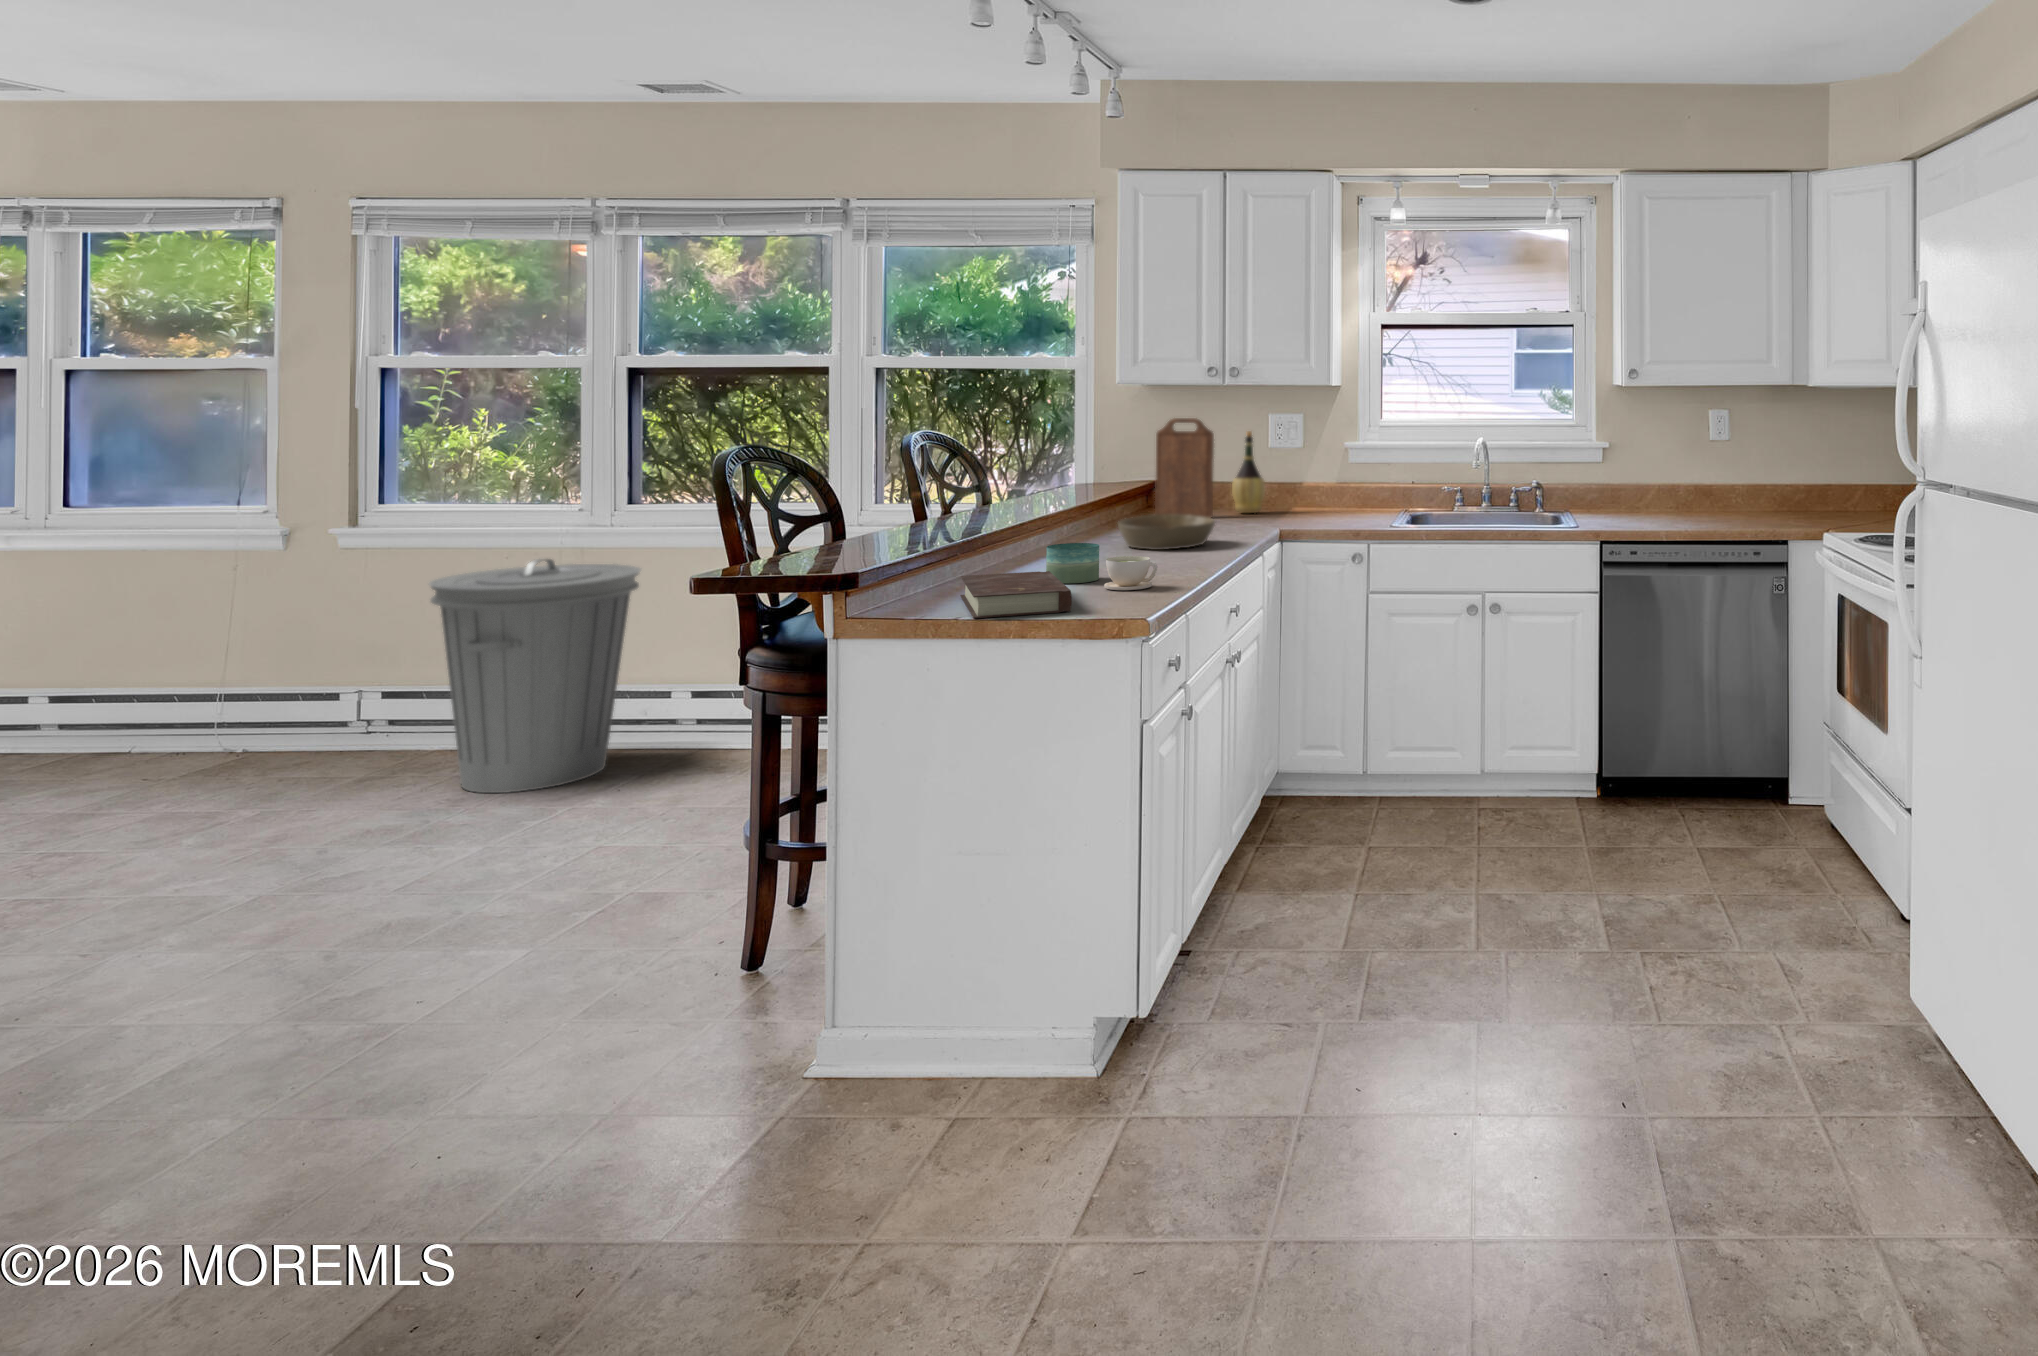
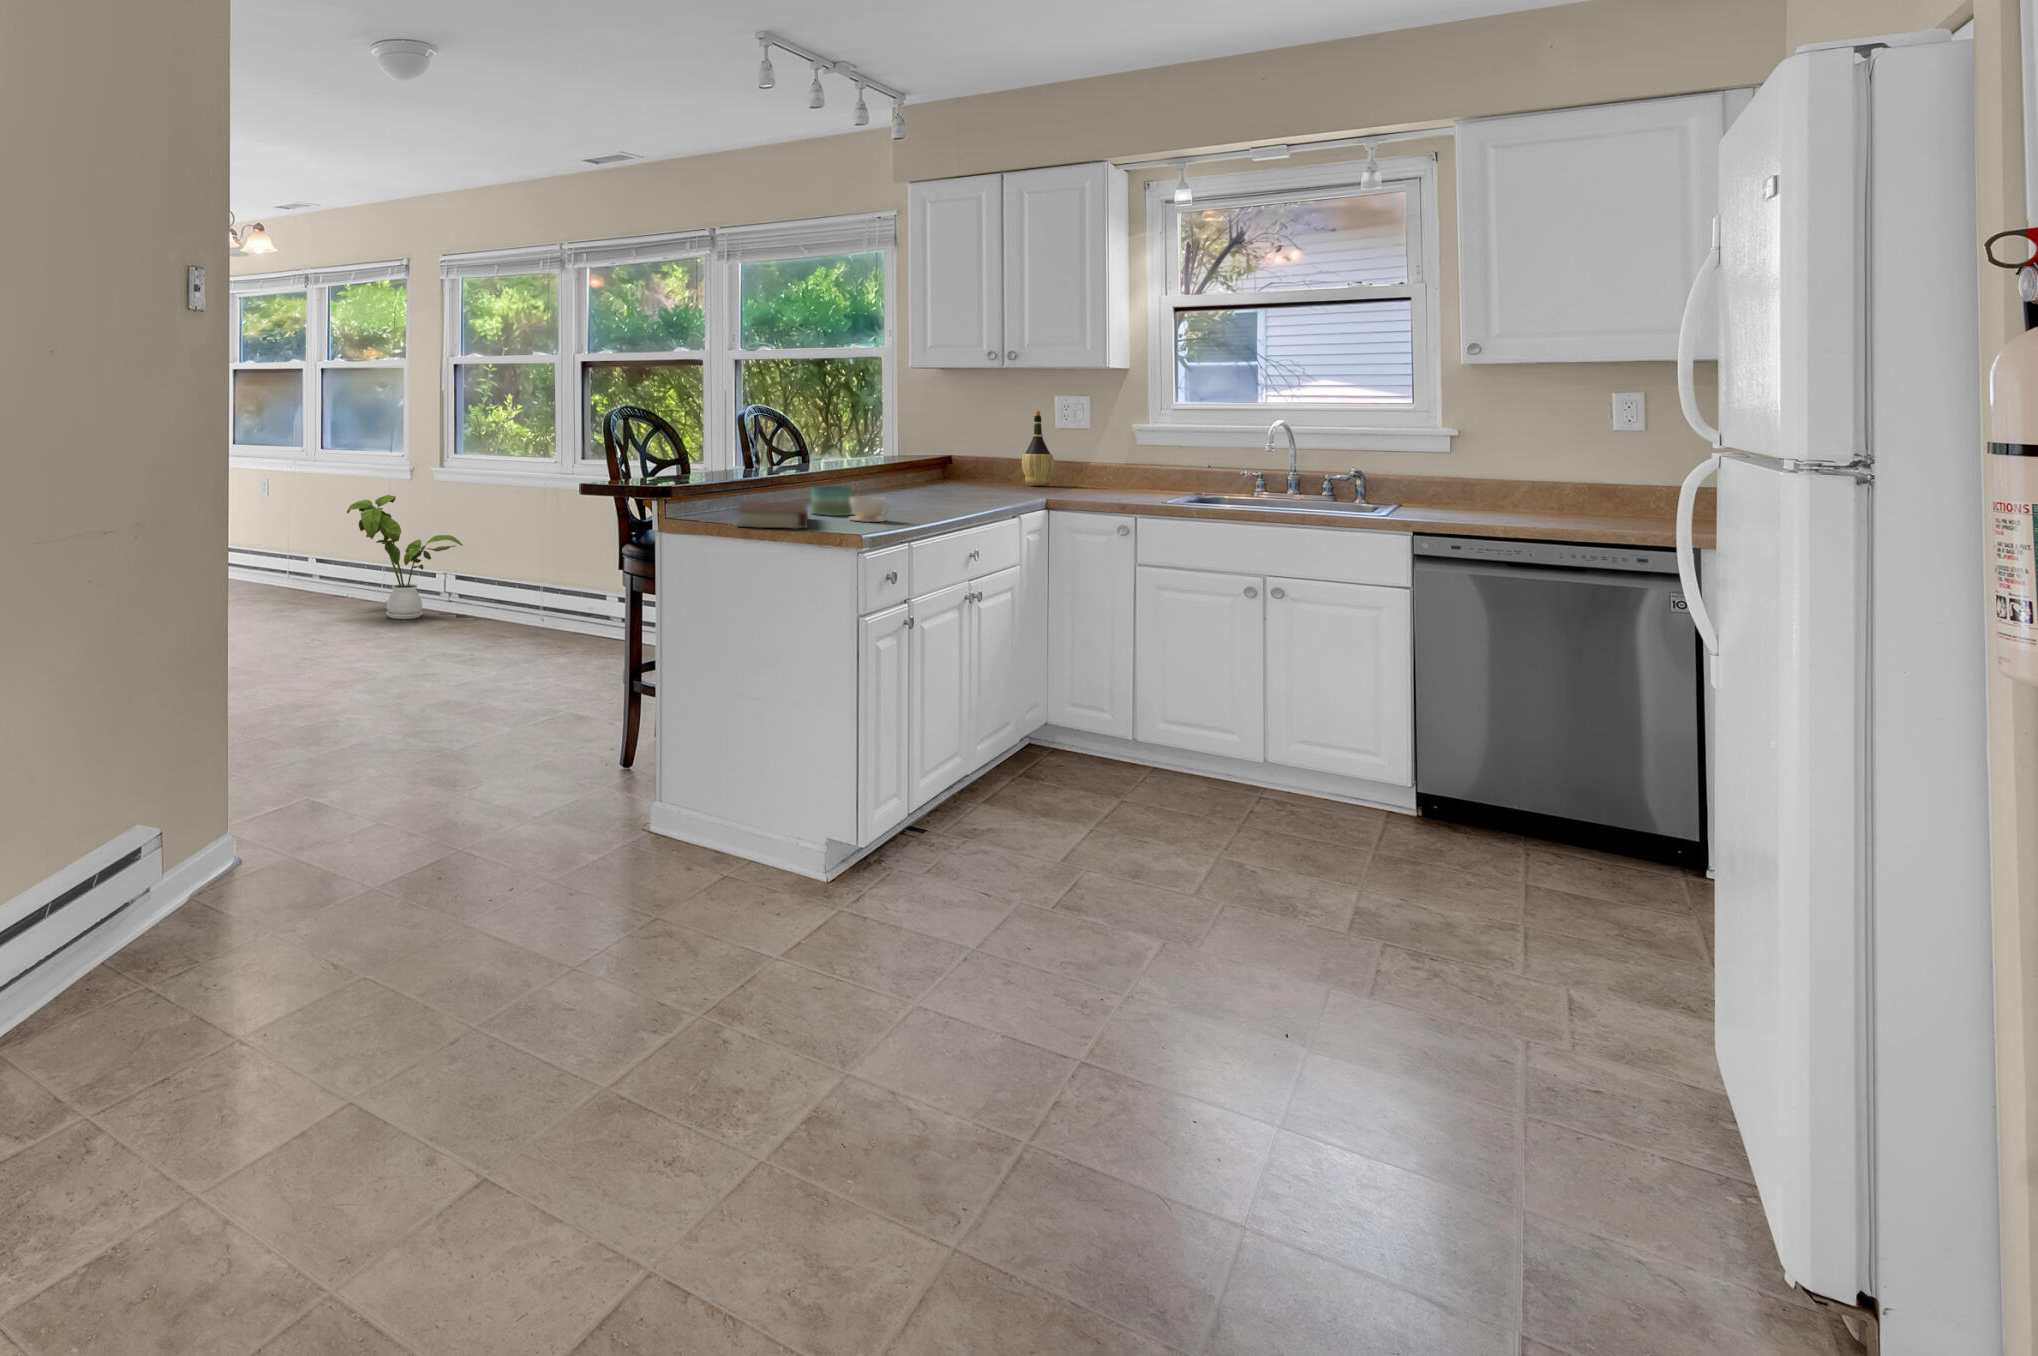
cutting board: present [1155,418,1214,518] -> none [949,398,1000,487]
bowl: present [1118,514,1215,550] -> none [892,475,977,503]
trash can: present [429,559,641,793] -> none [474,493,592,650]
house plant: none [145,577,400,774] -> present [347,495,463,619]

